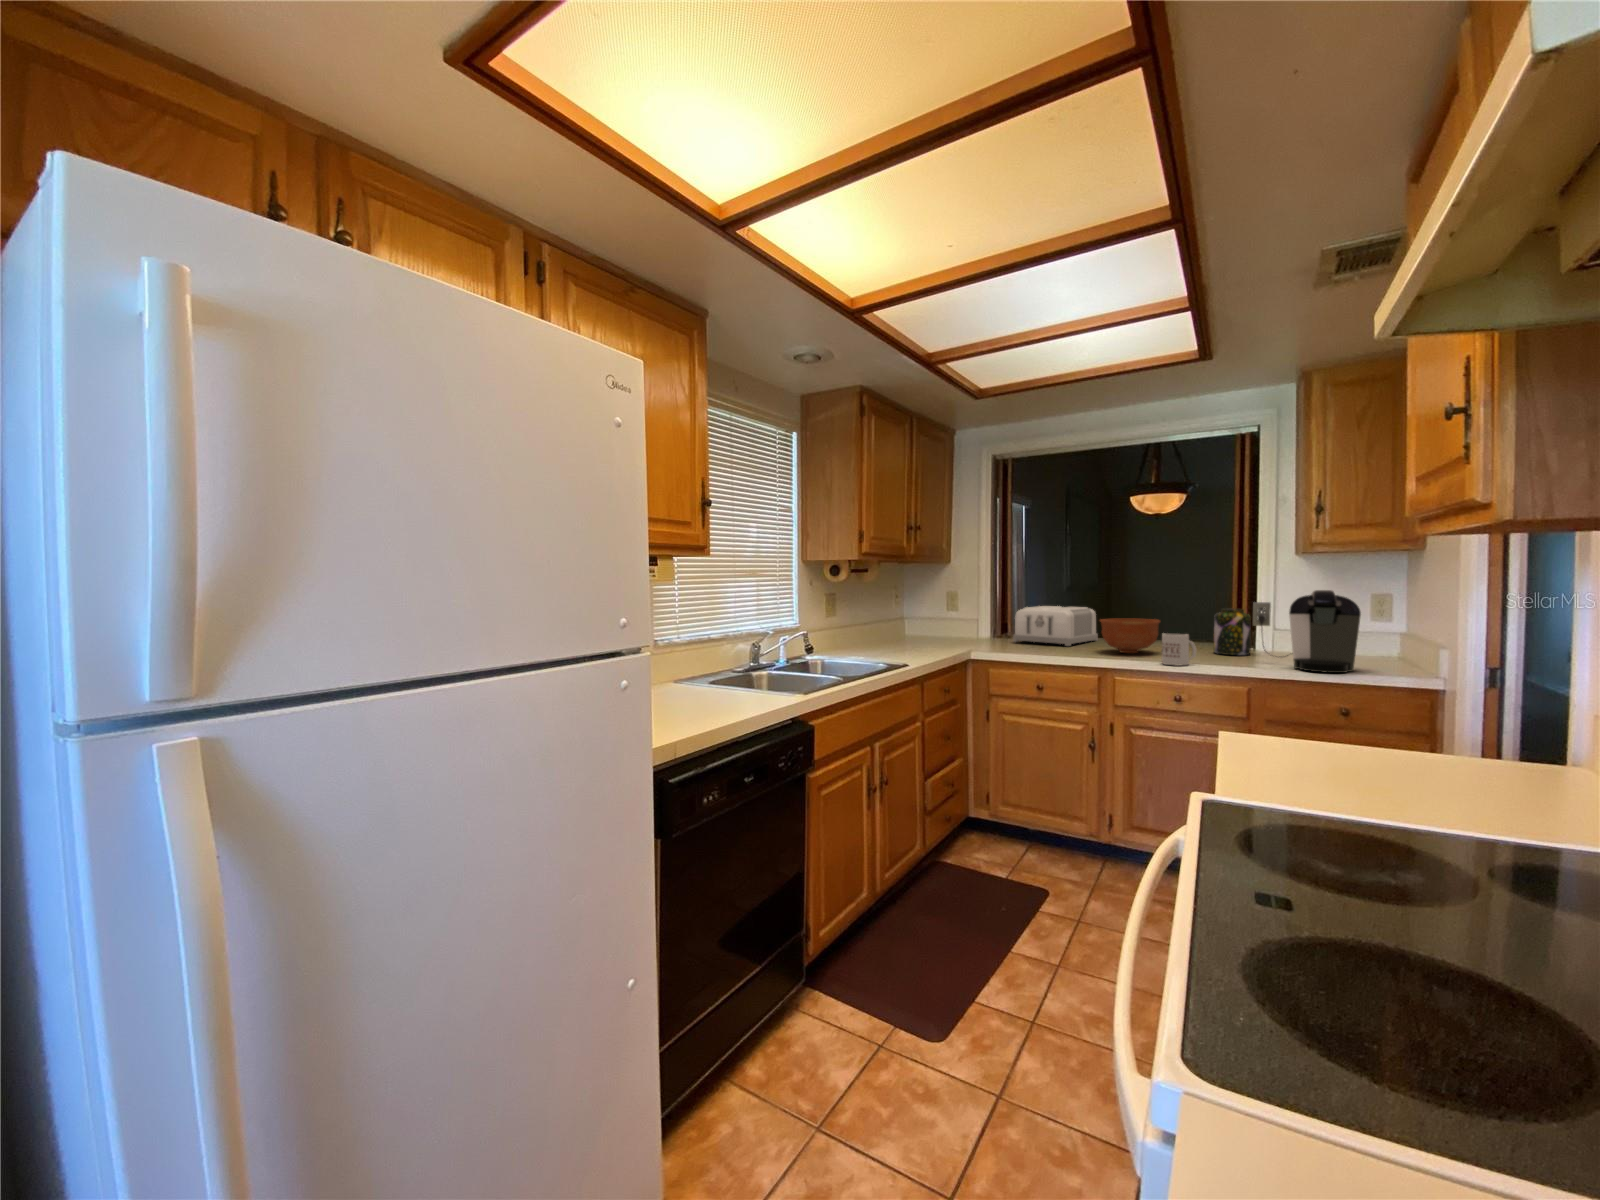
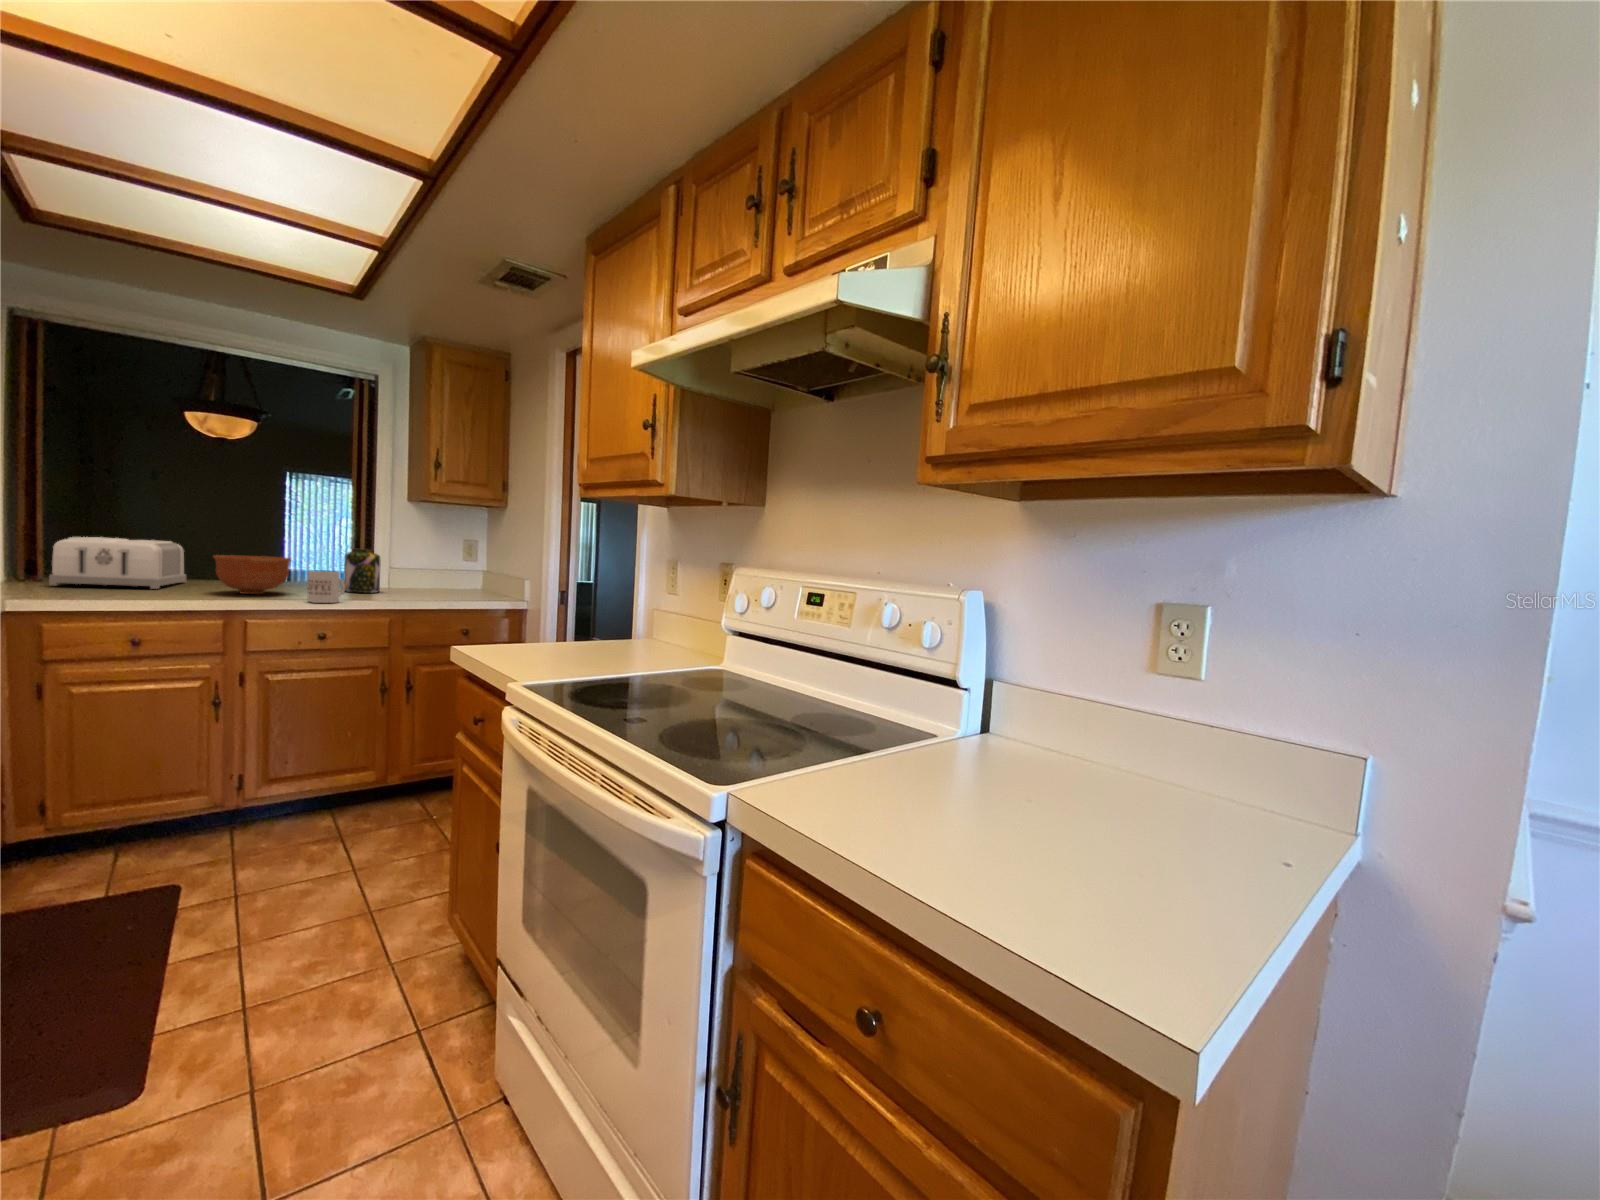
coffee maker: present [1253,590,1361,673] -> none [391,535,480,603]

